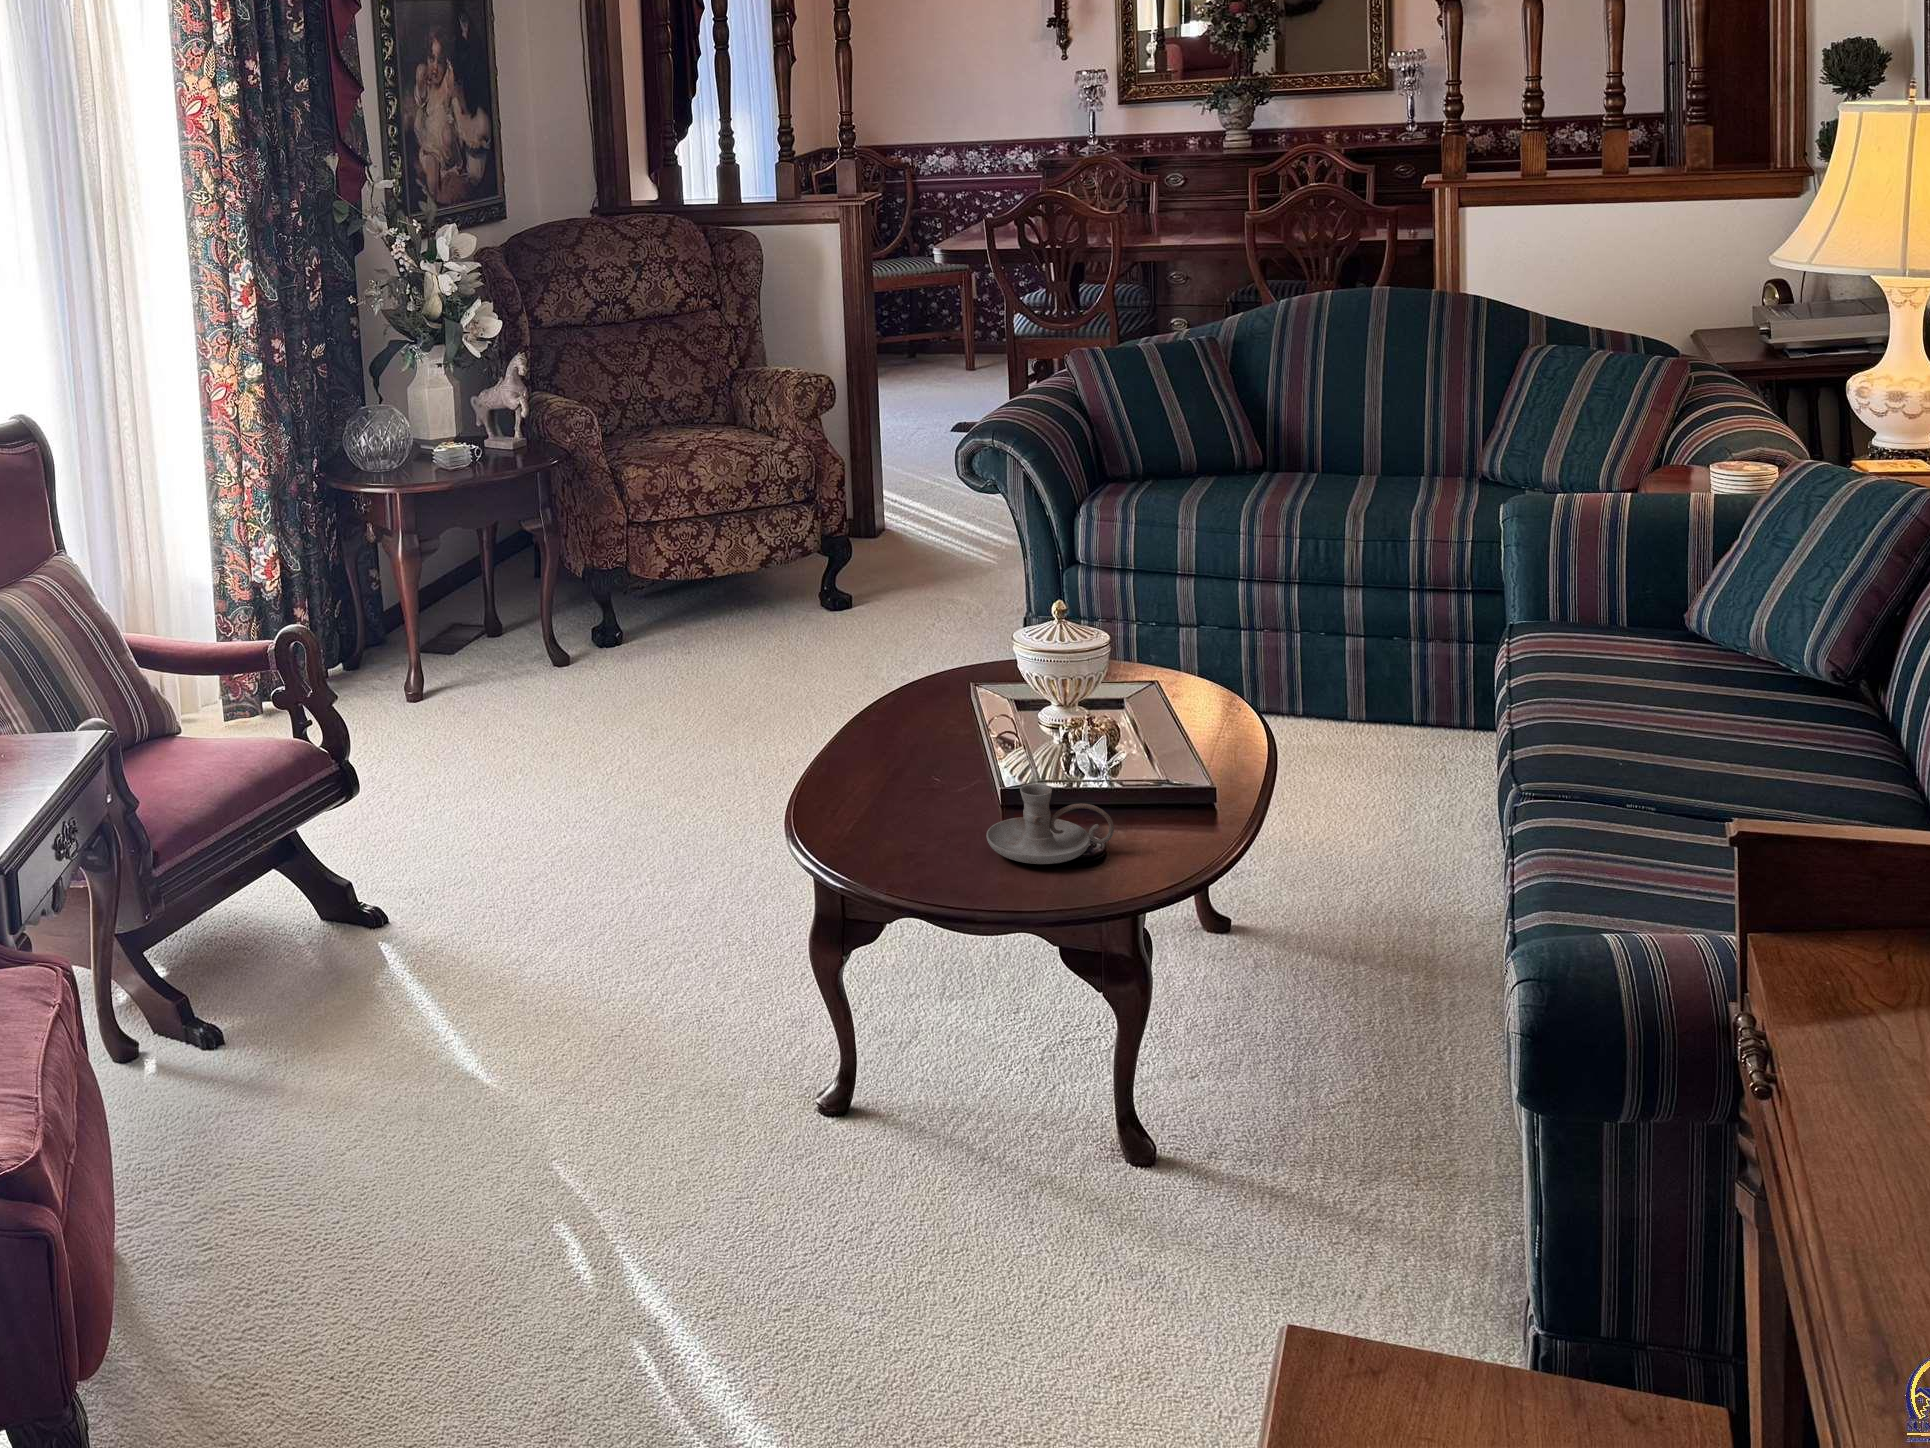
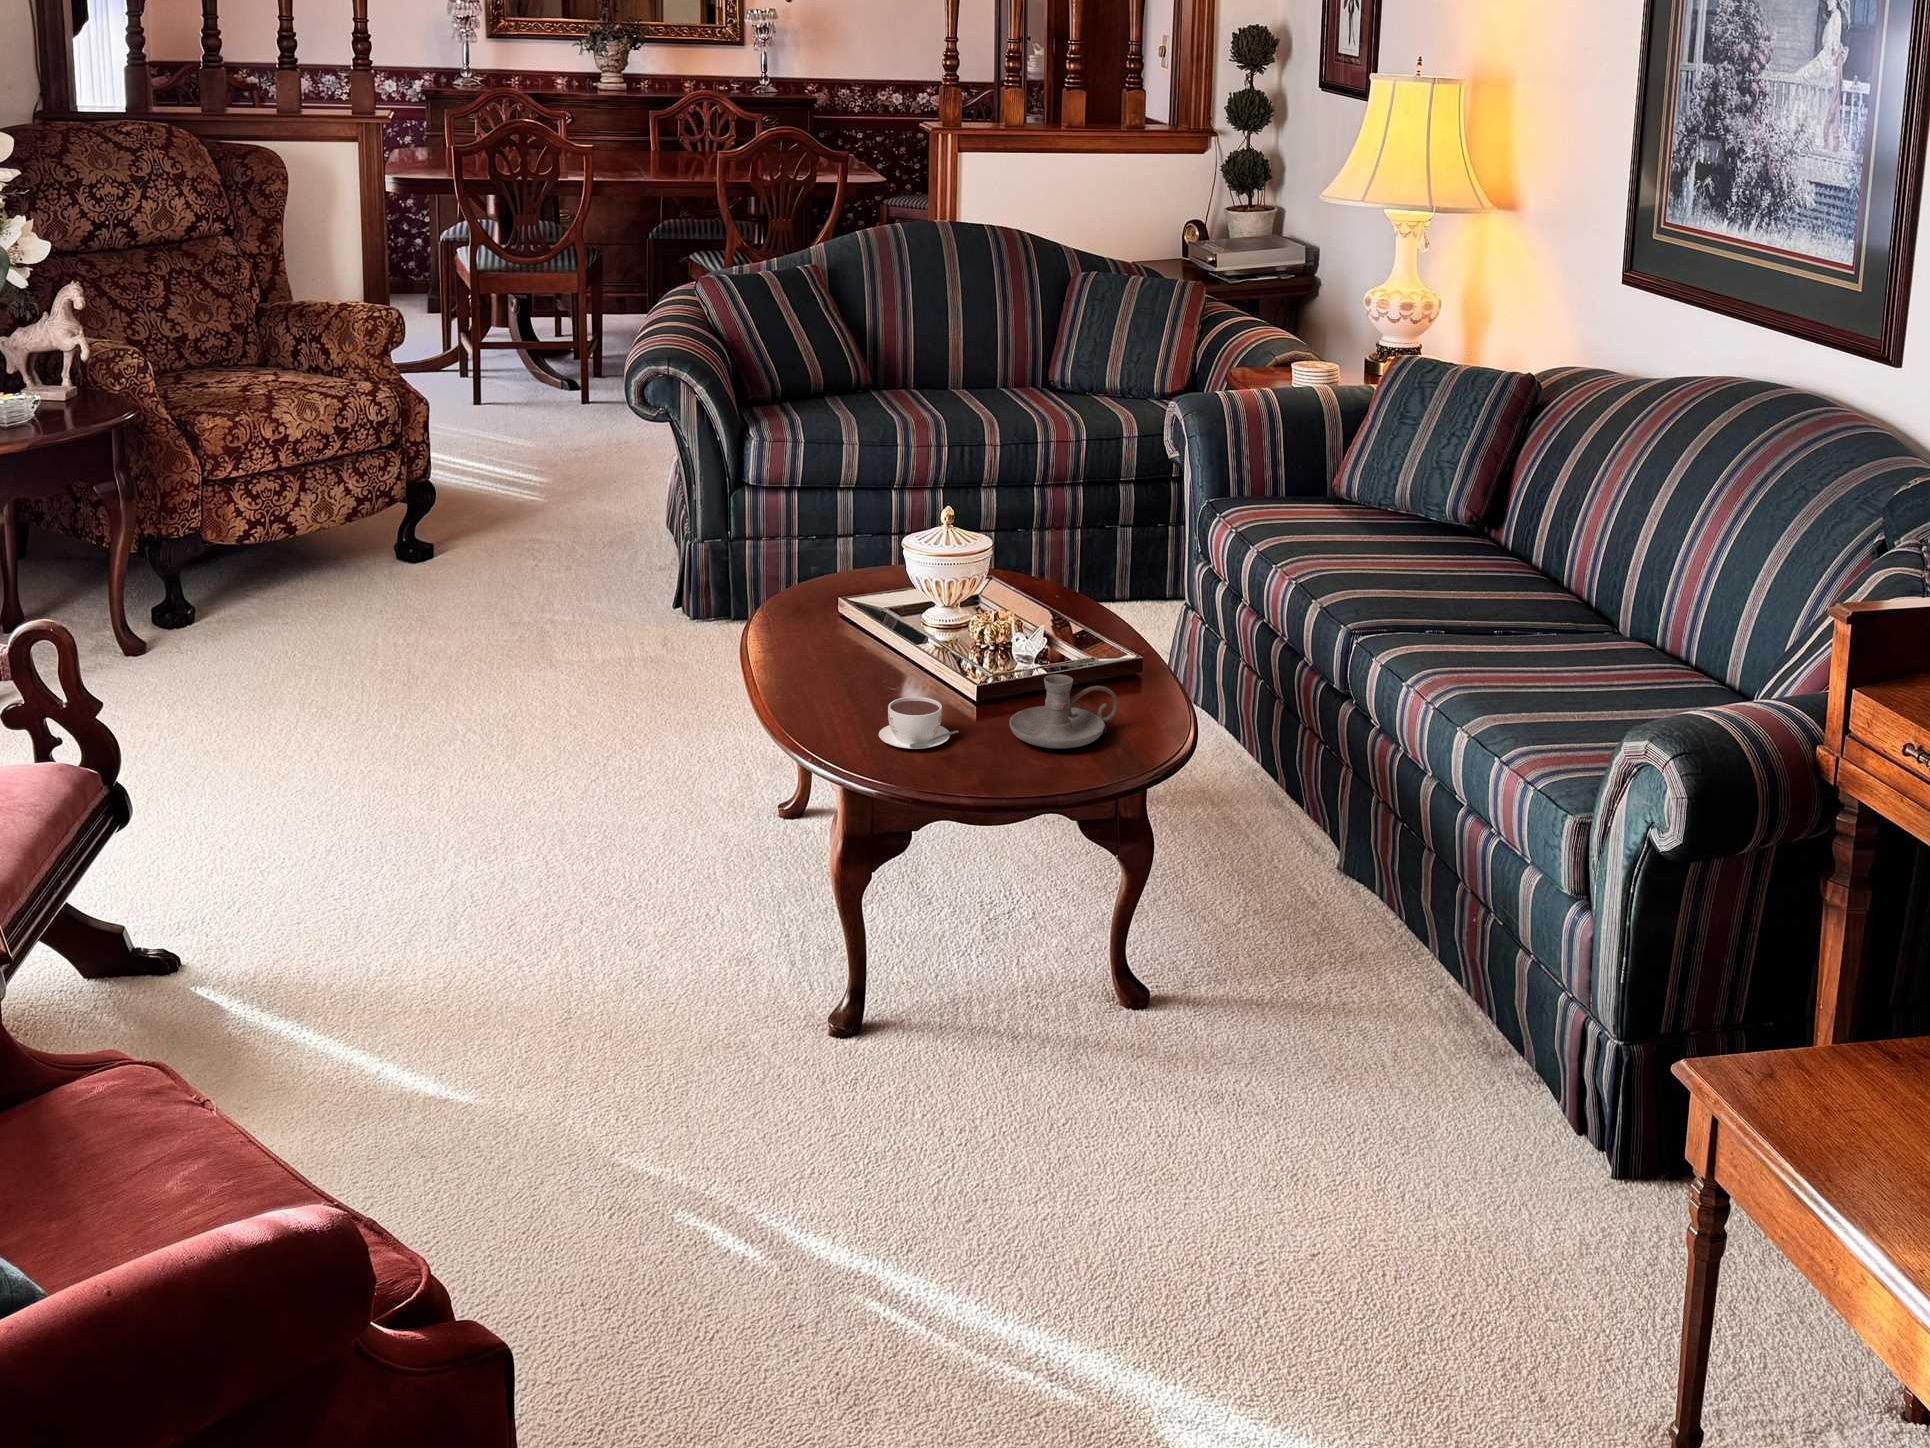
coffee cup: none [860,785,941,838] -> present [879,697,959,749]

